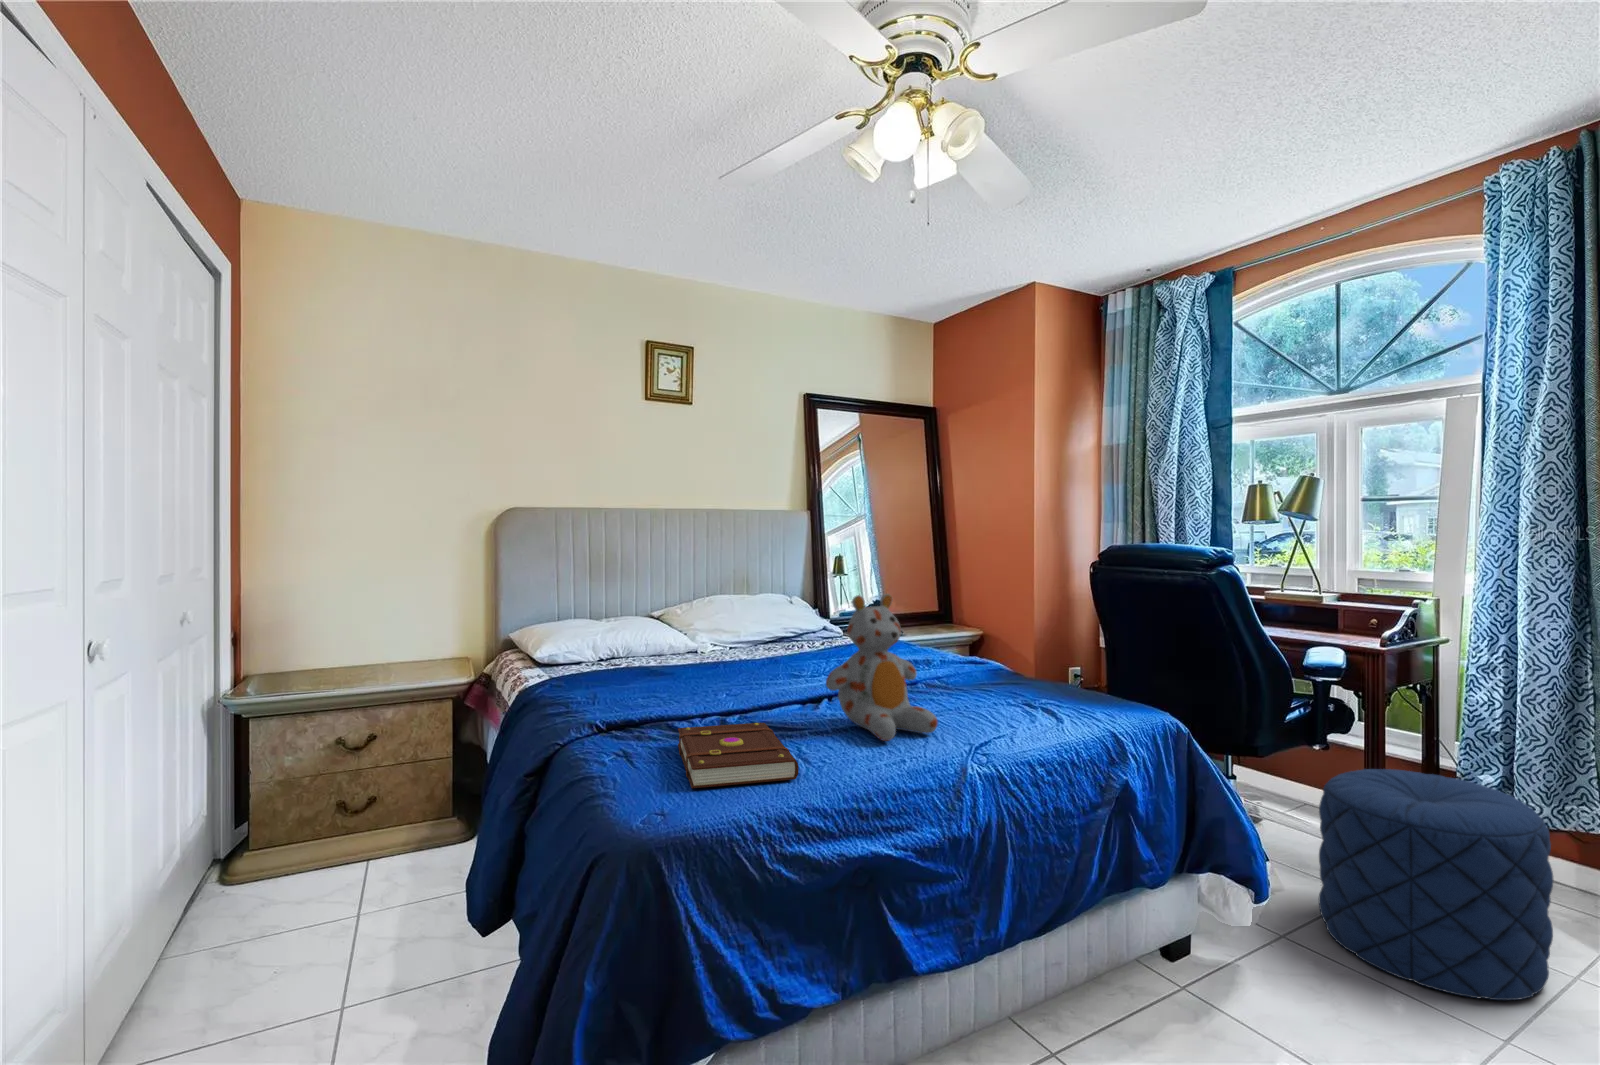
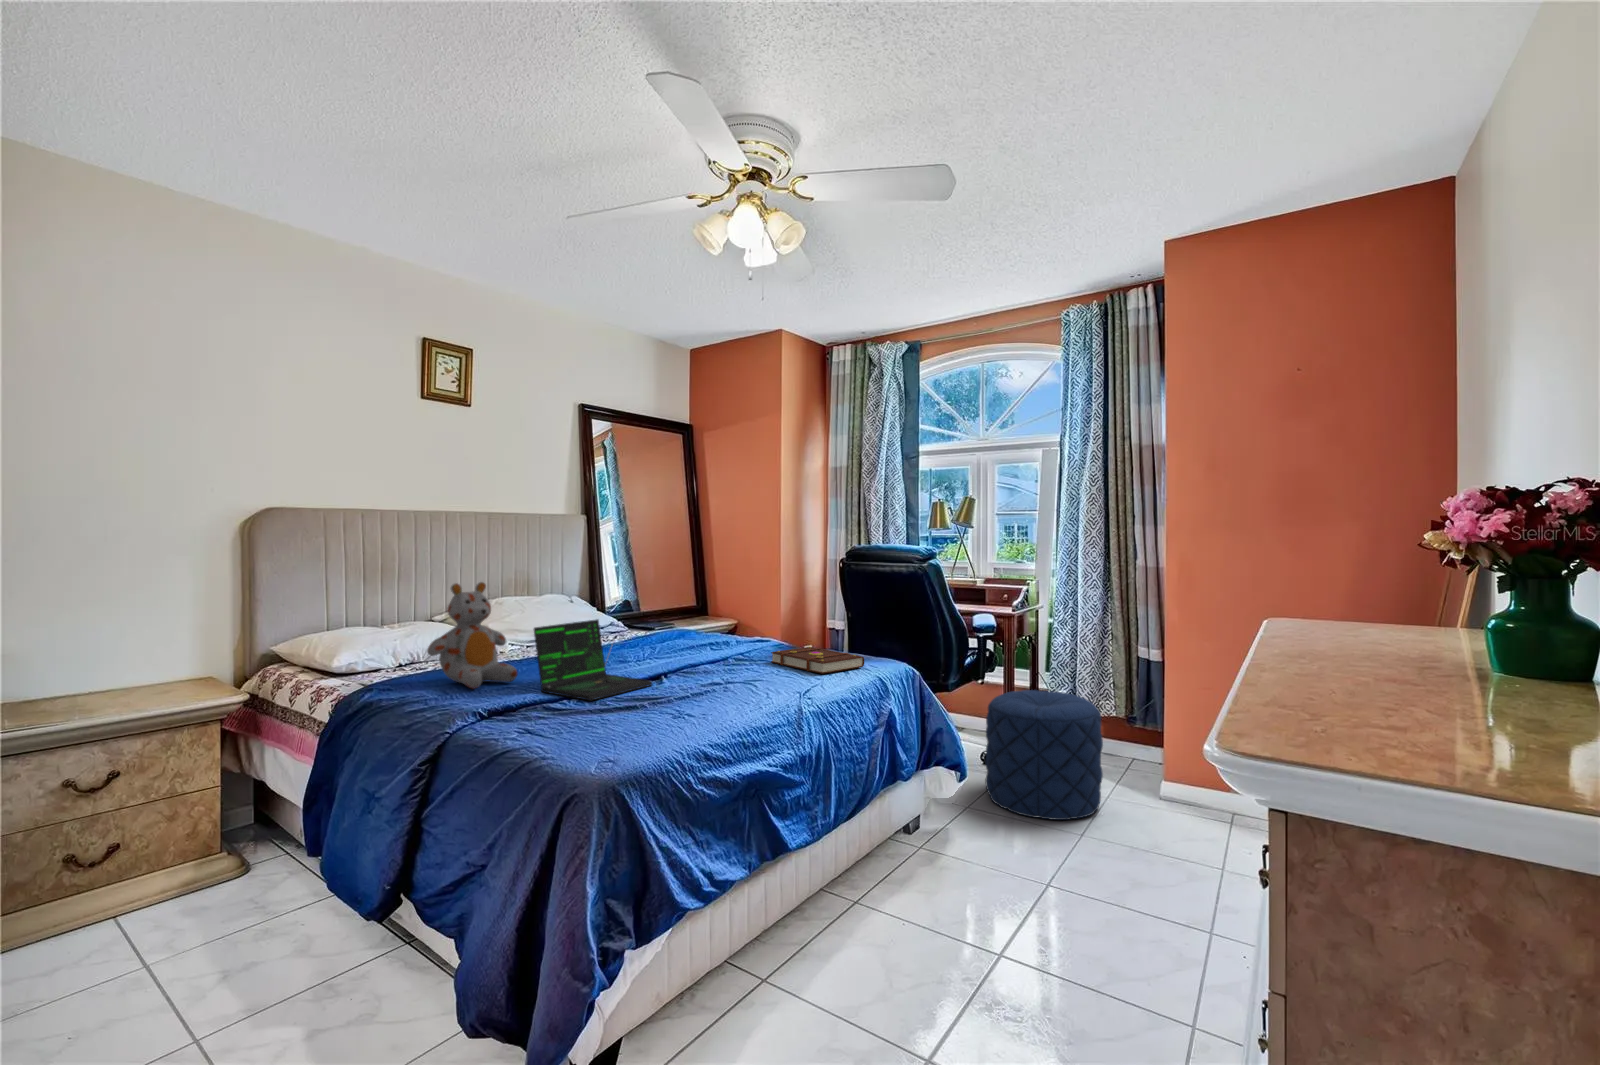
stuffed bear: present [826,594,938,741] -> present [427,582,517,689]
laptop: none [675,628,804,725] -> present [534,619,652,701]
book: present [678,723,799,788] -> present [771,647,864,674]

